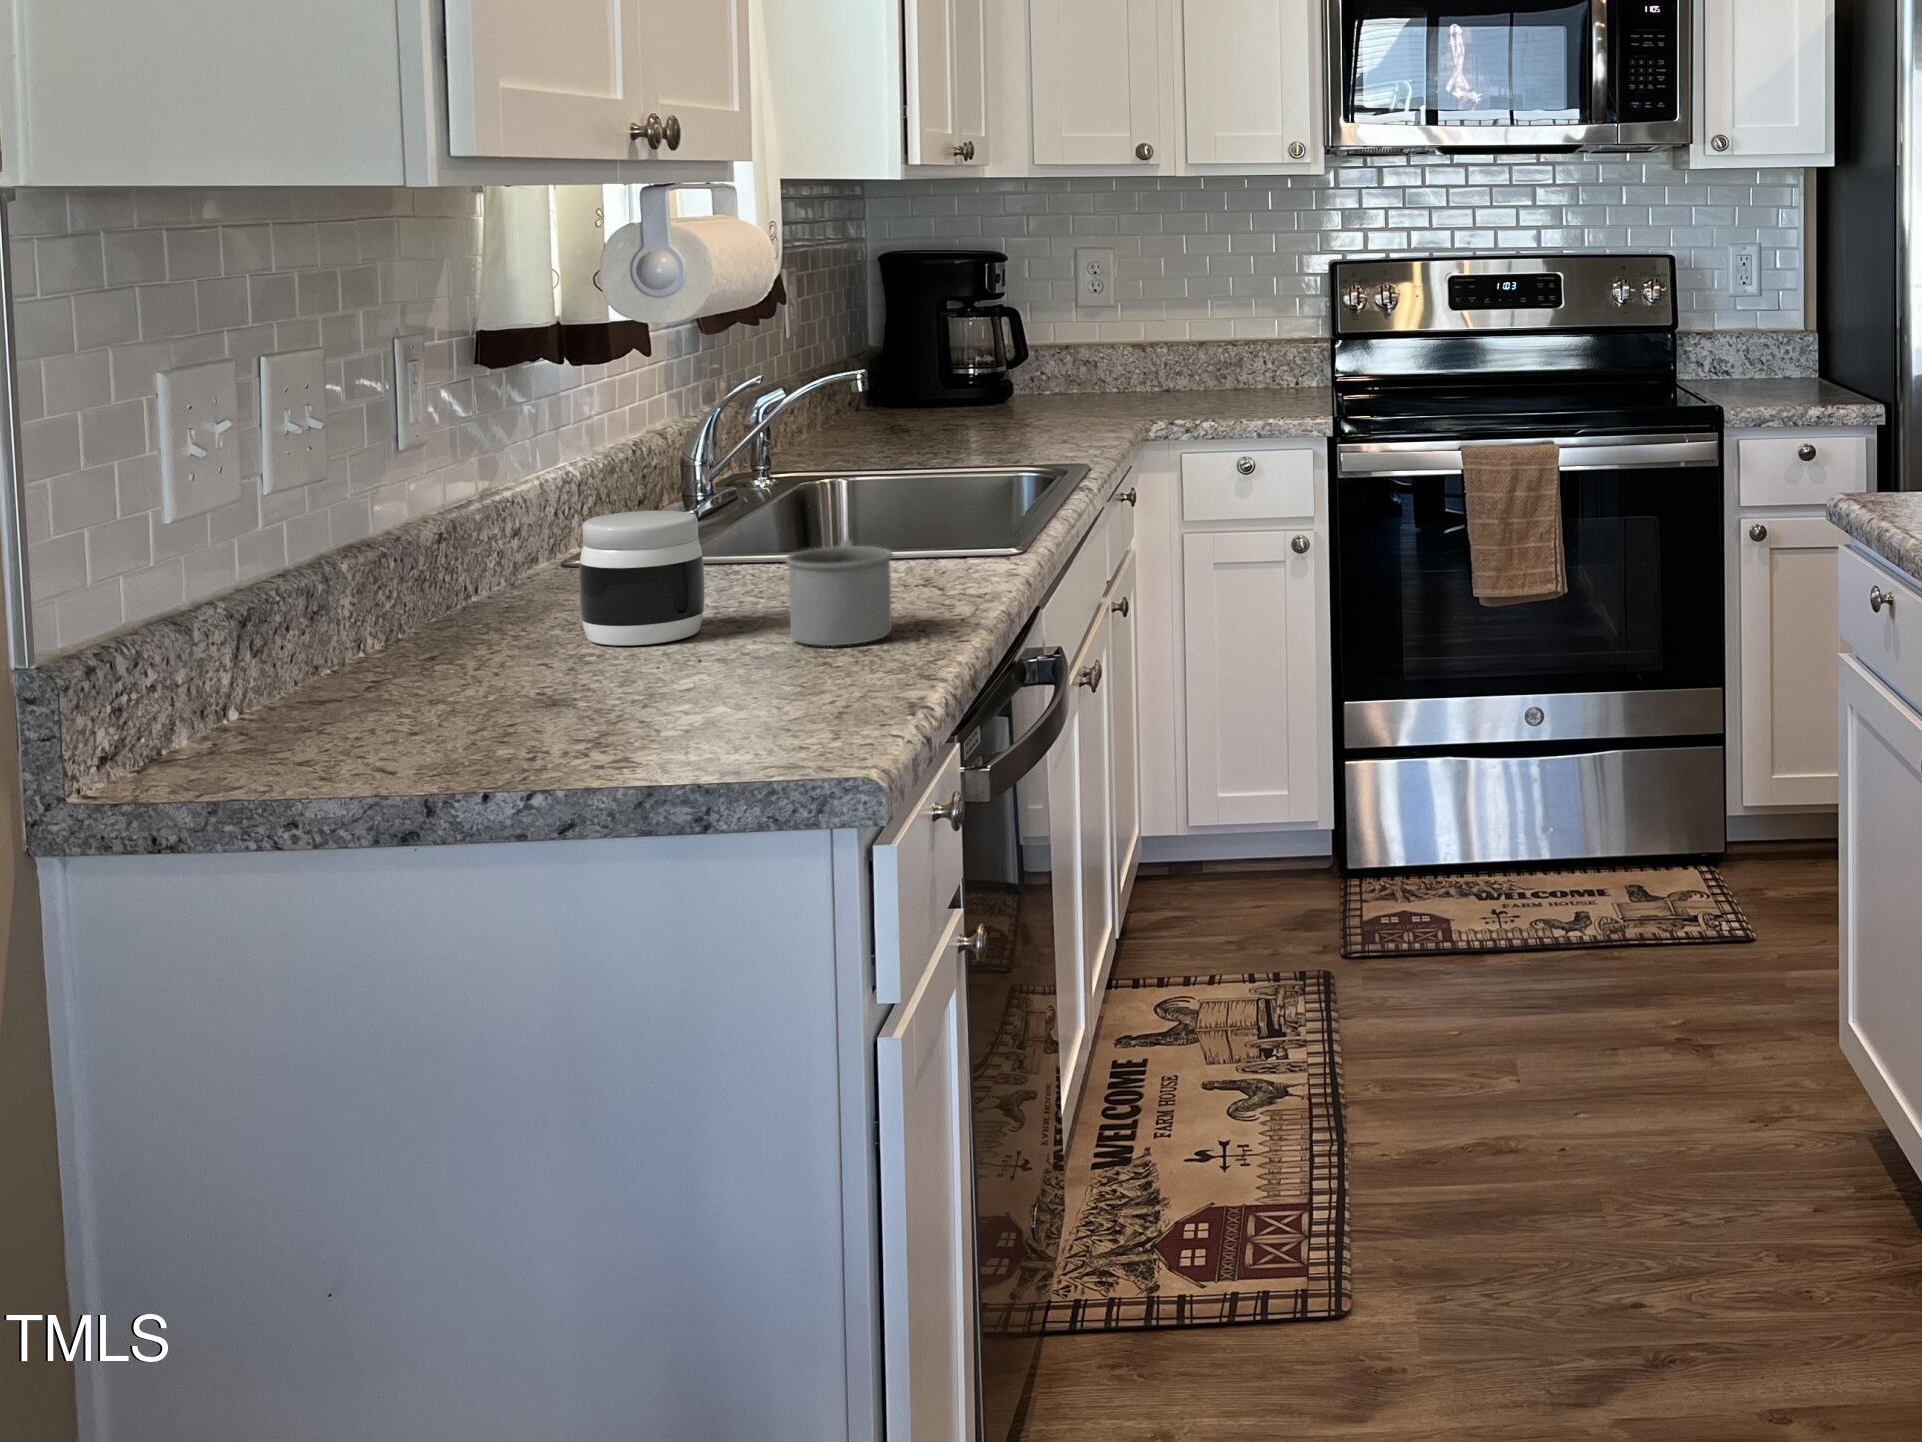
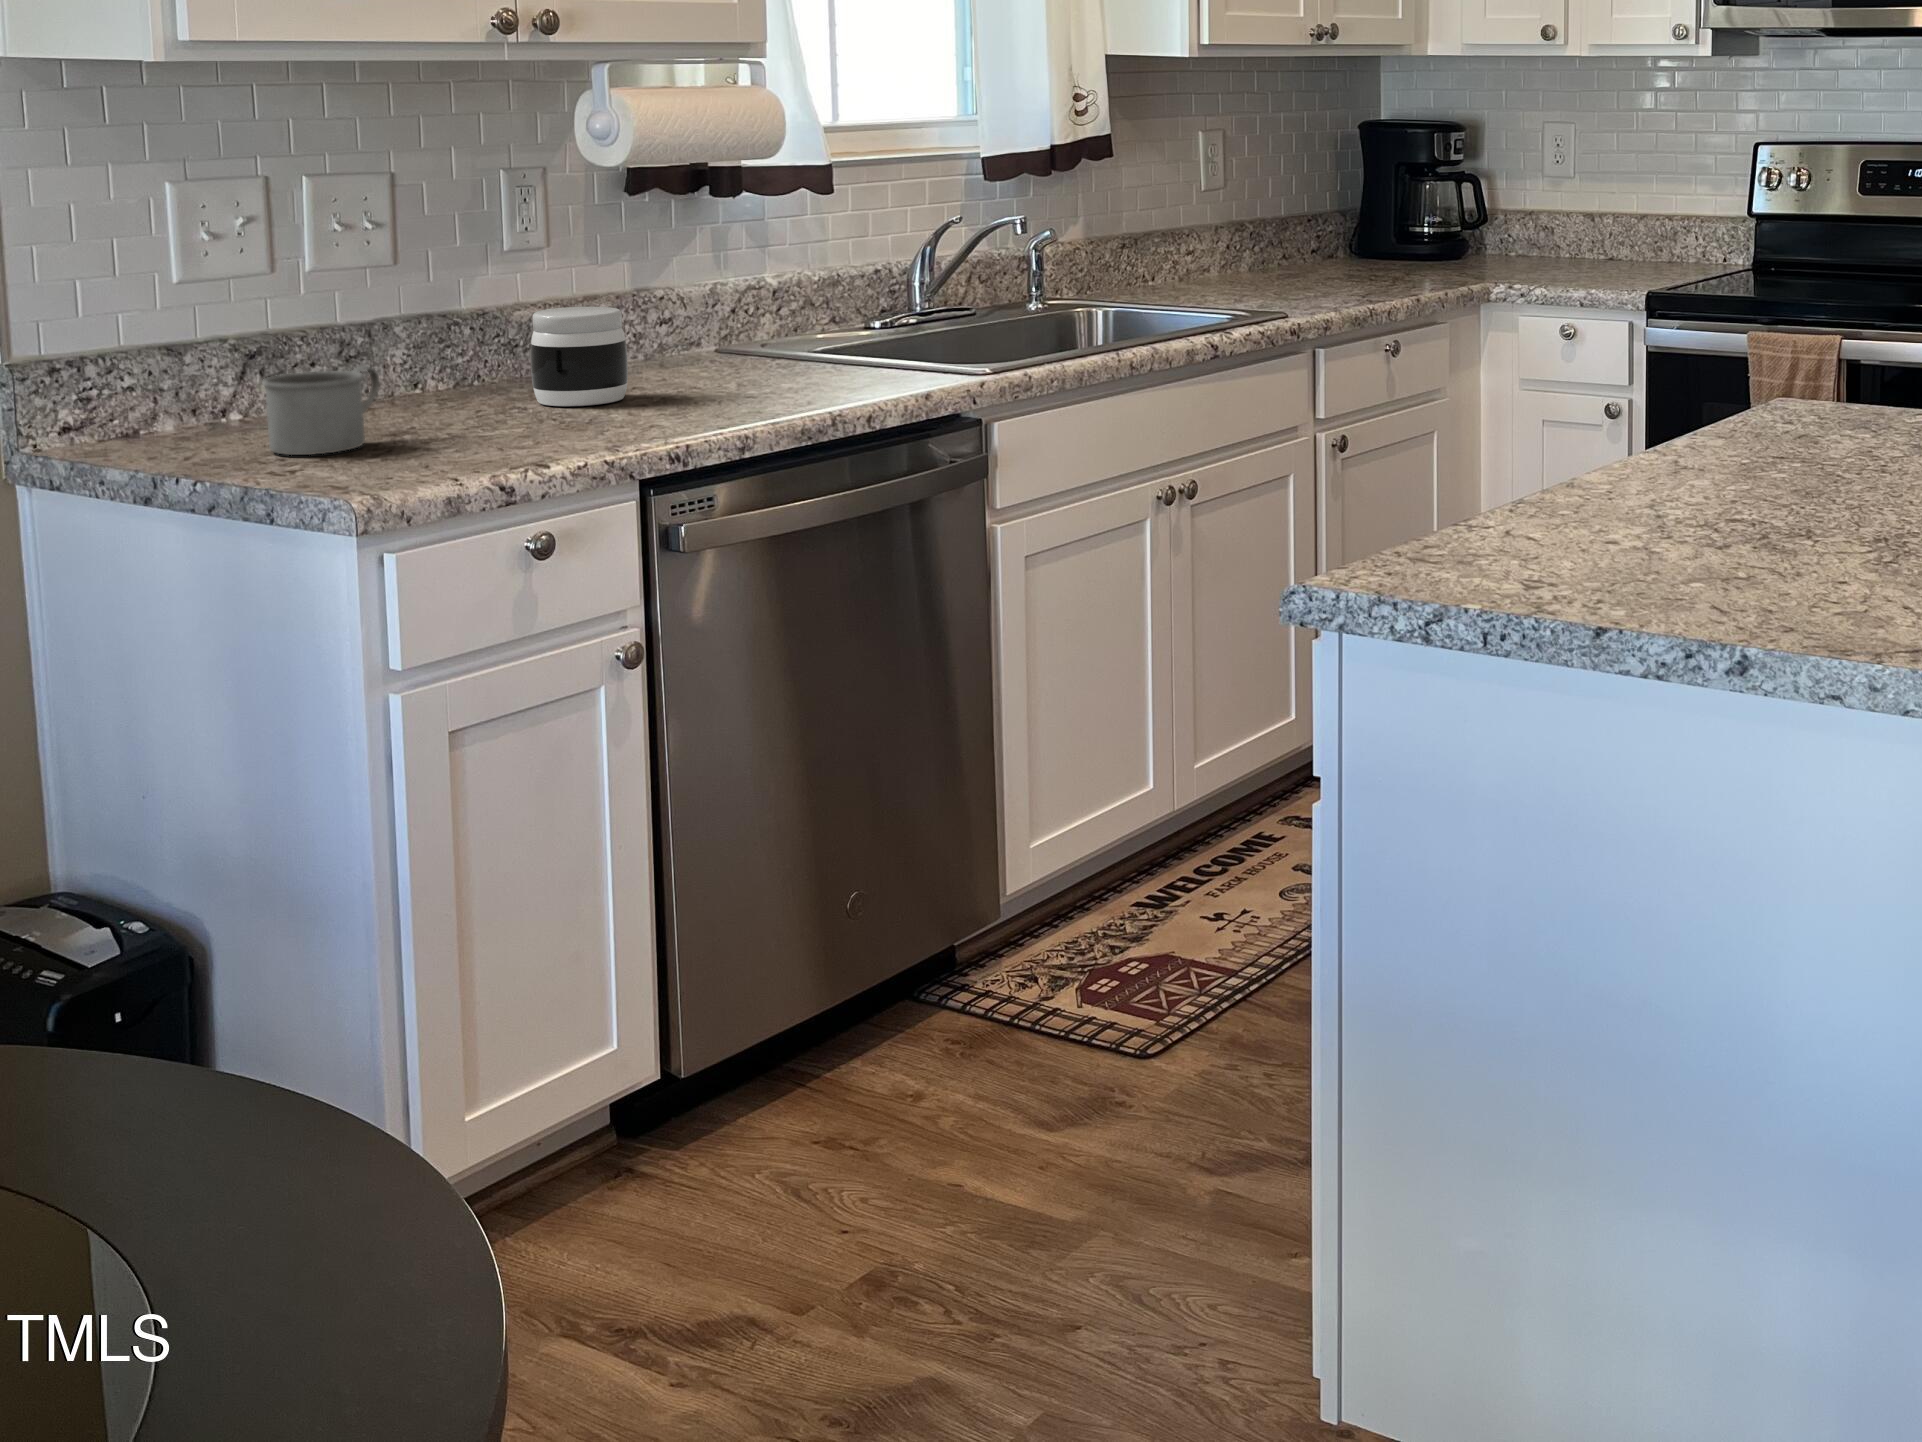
mug: present [786,540,893,646] -> present [262,366,379,455]

